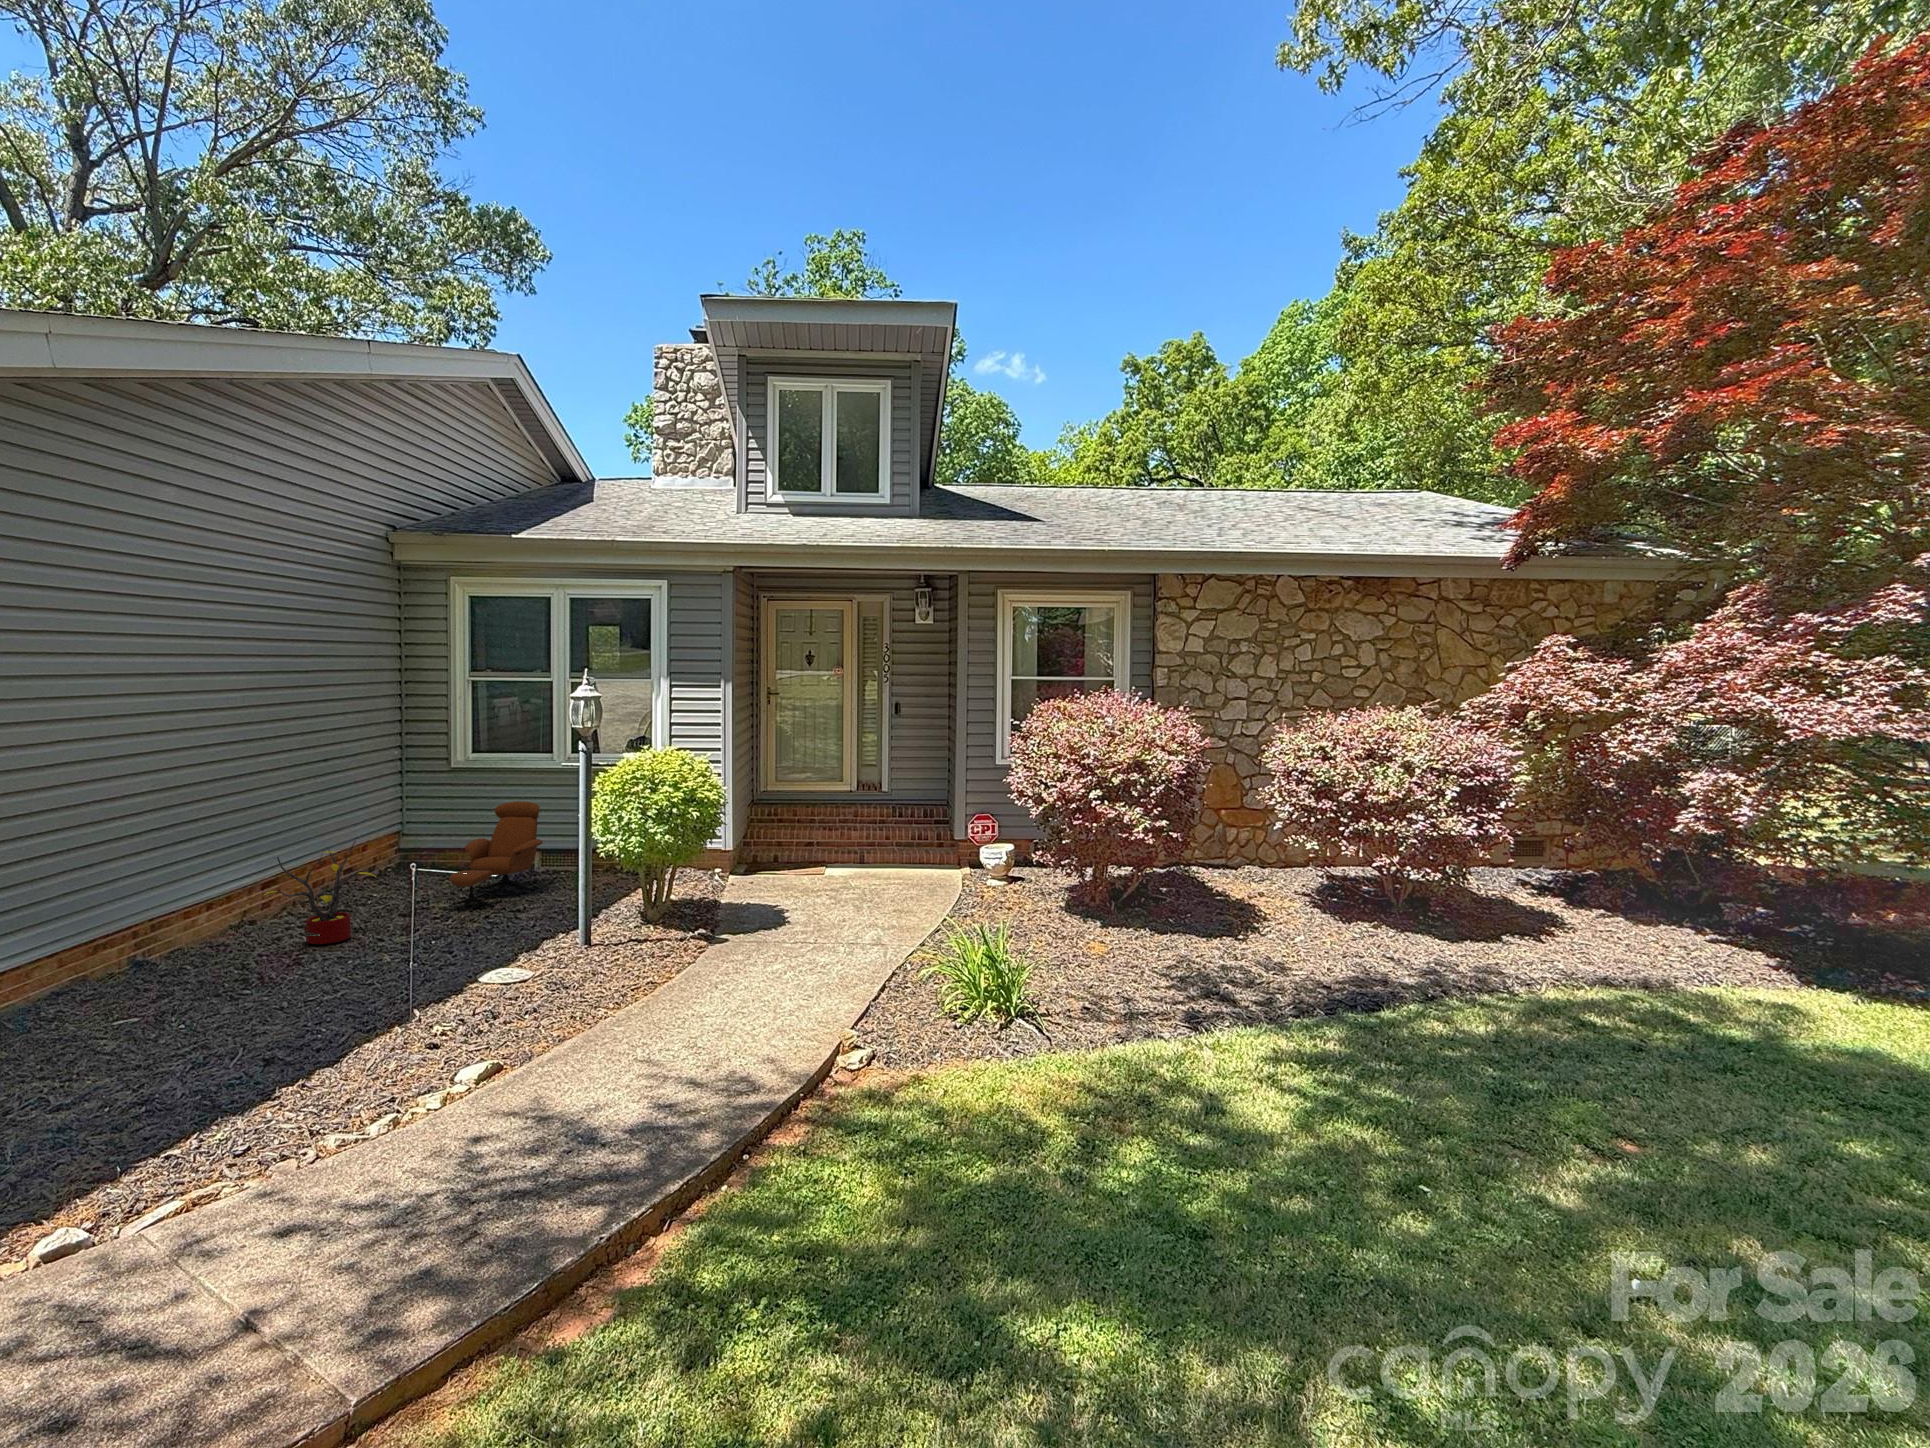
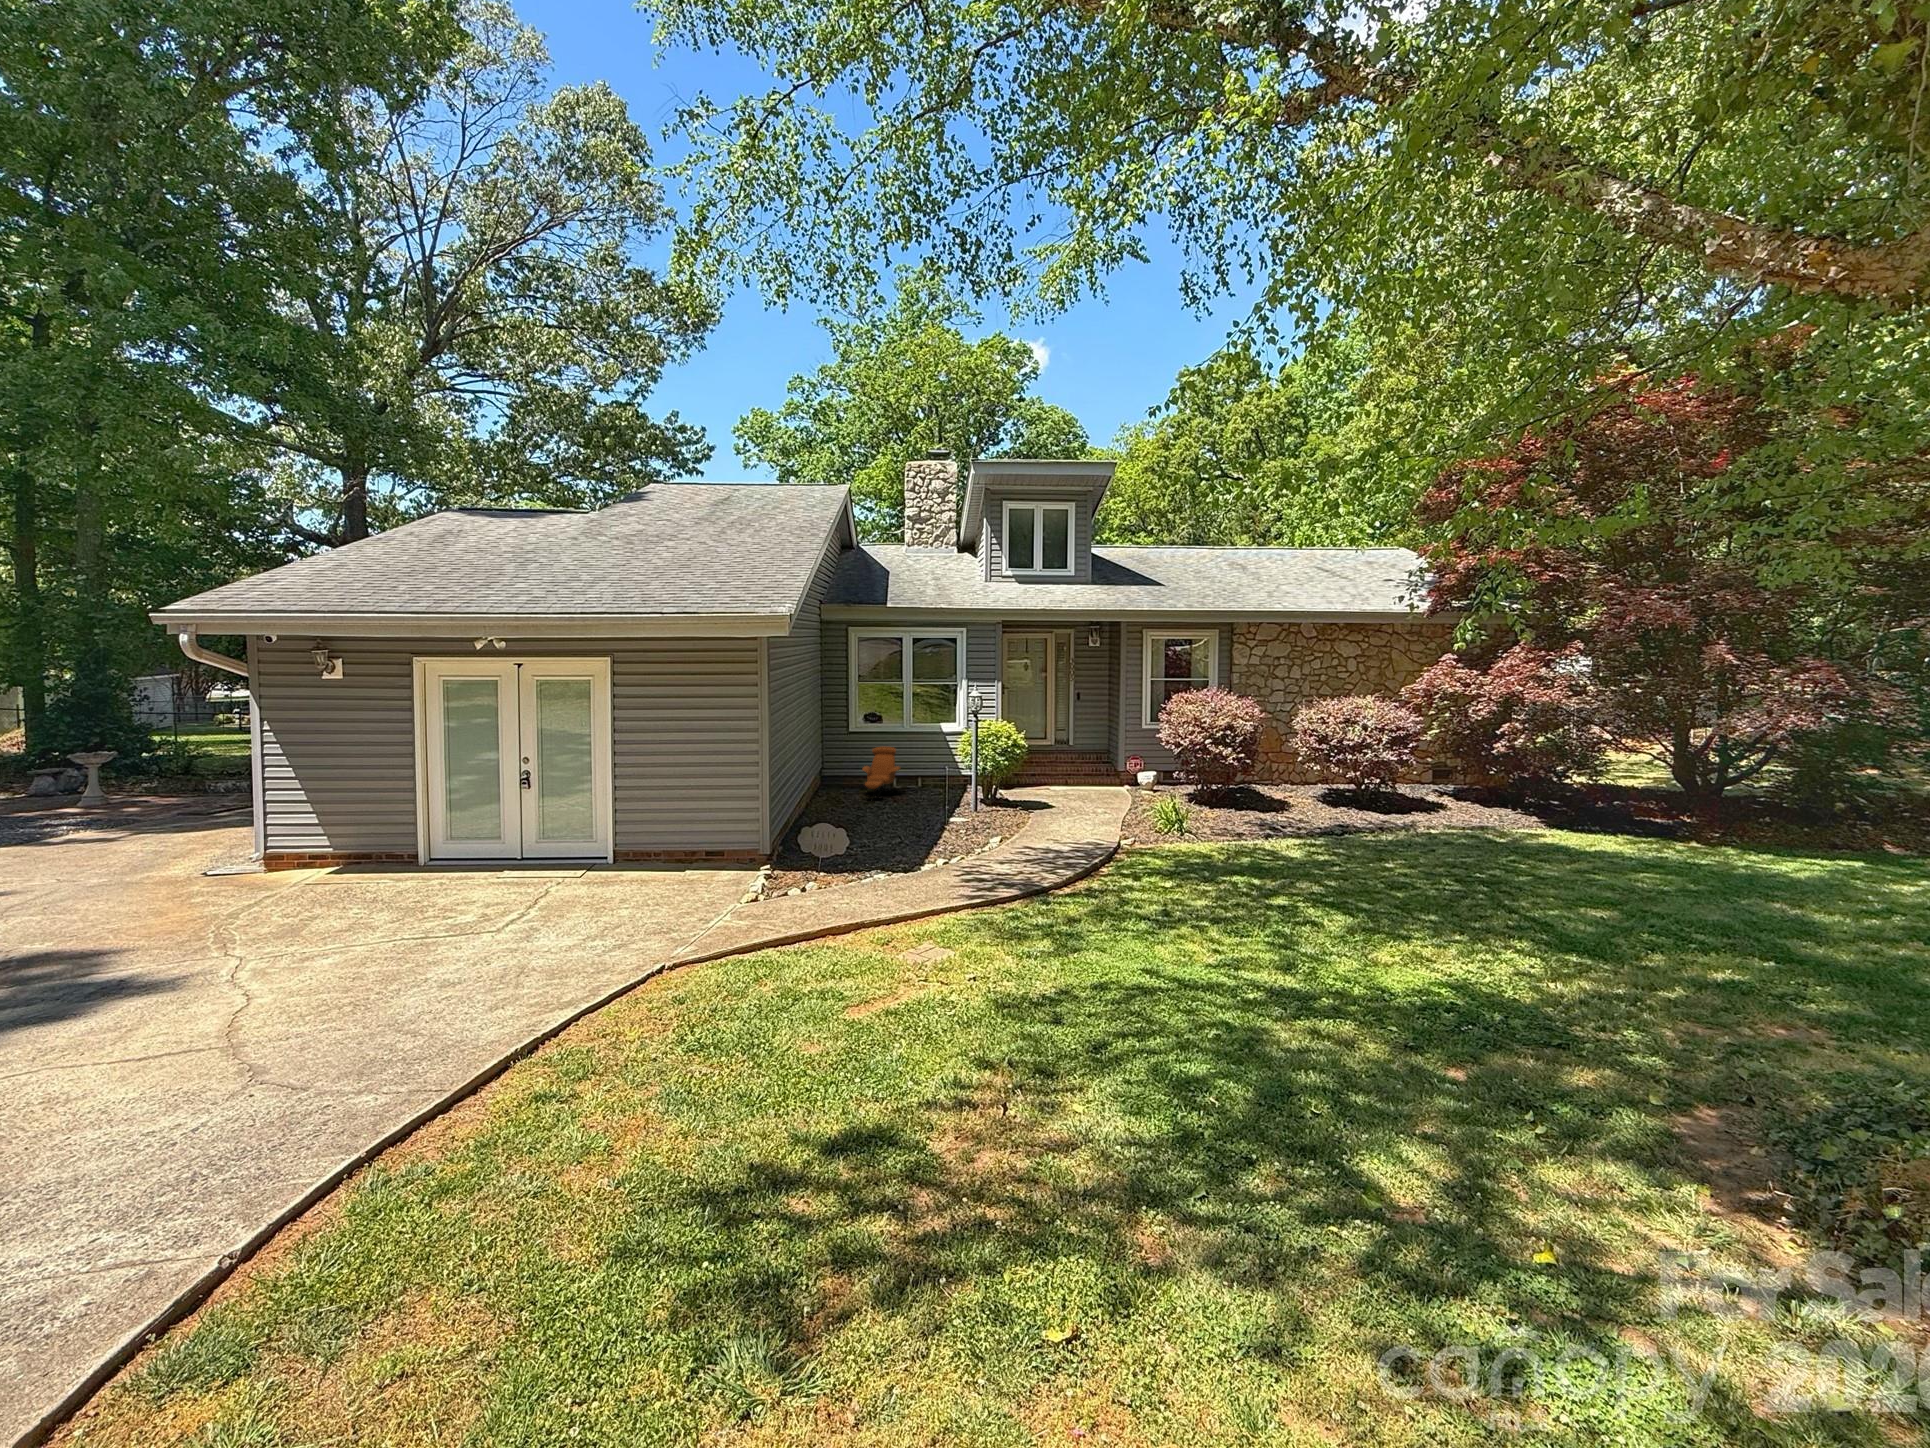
decorative plant: present [264,841,376,944] -> none [804,763,842,812]

